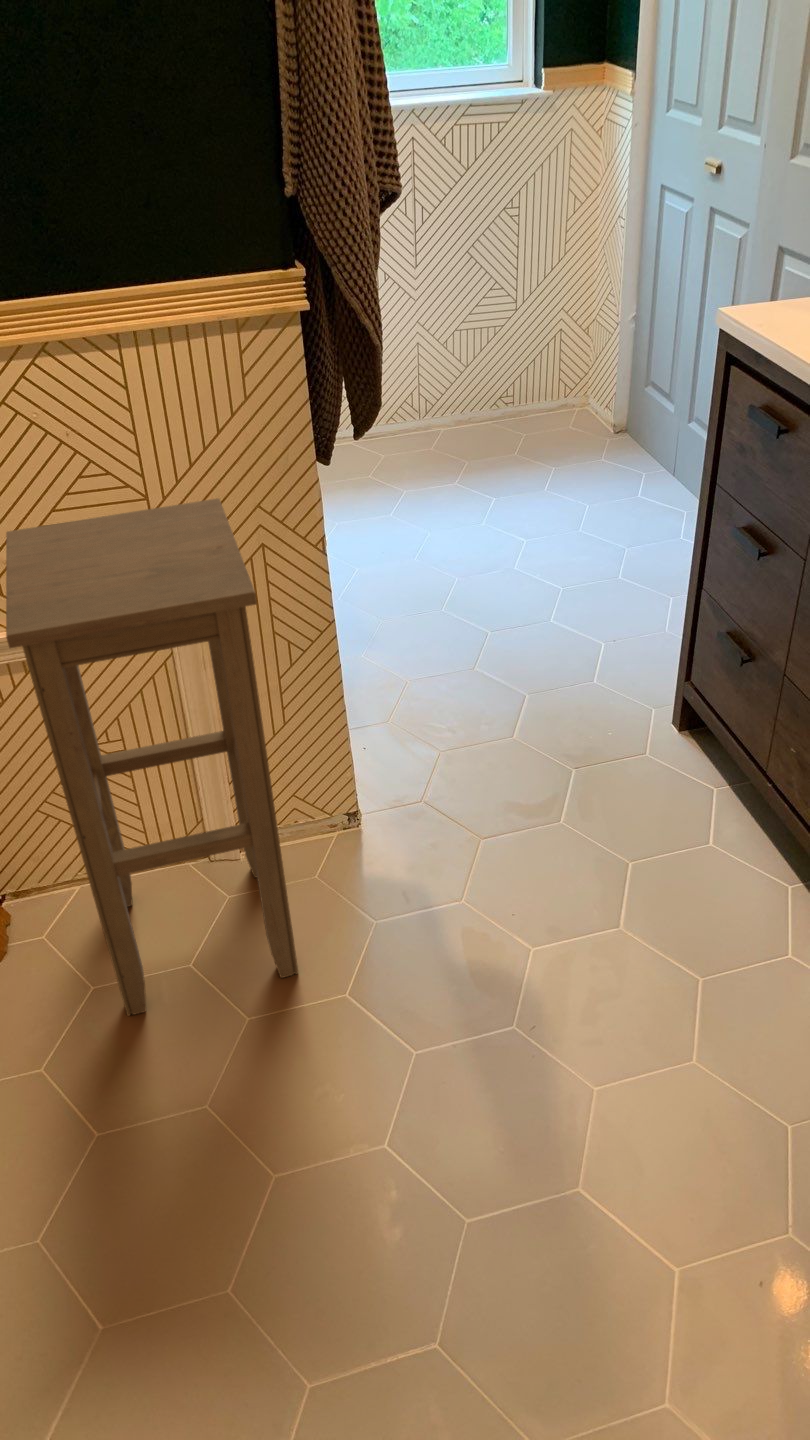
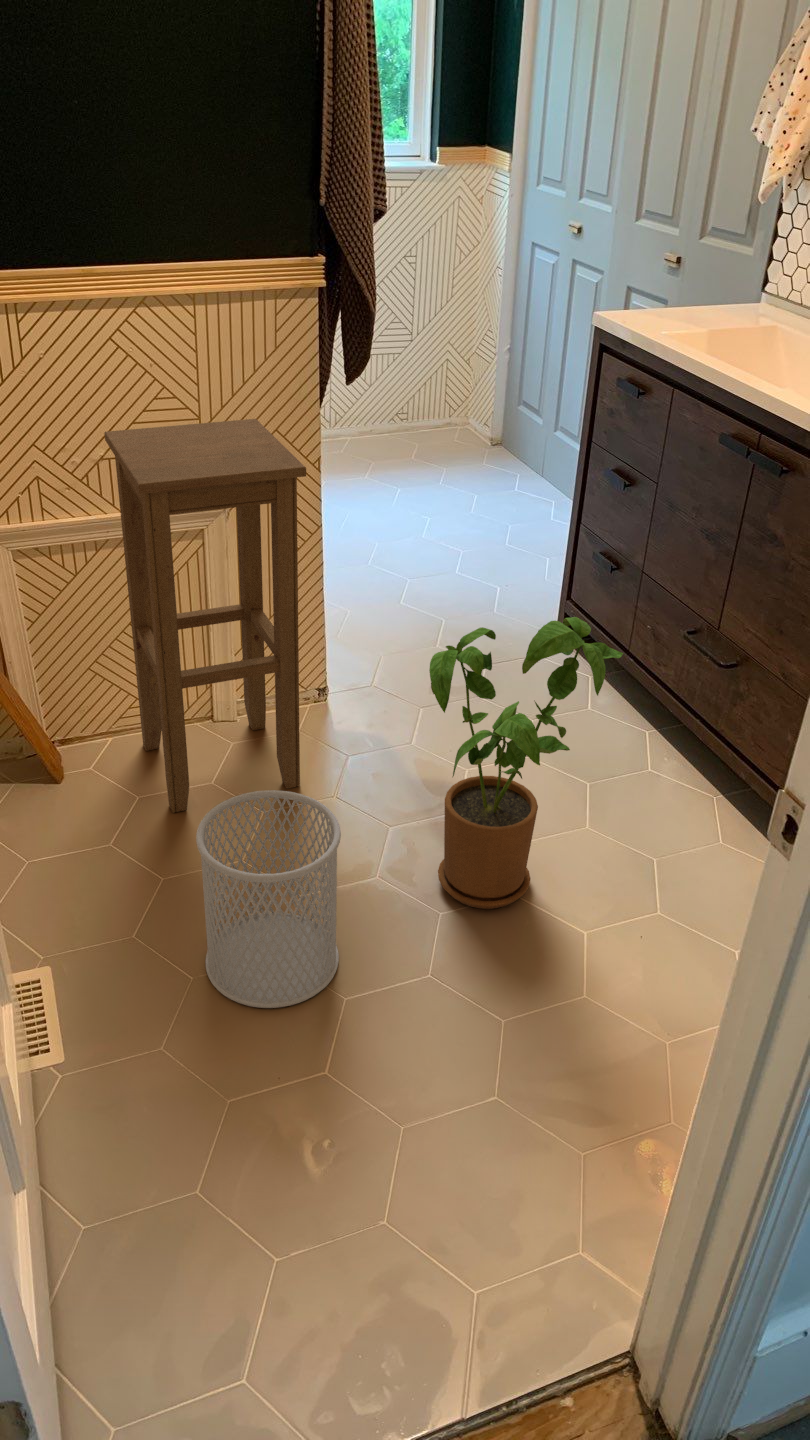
house plant: none [425,825,720,1214] -> present [429,617,623,909]
wastebasket: none [65,1076,301,1392] -> present [196,790,341,1008]

